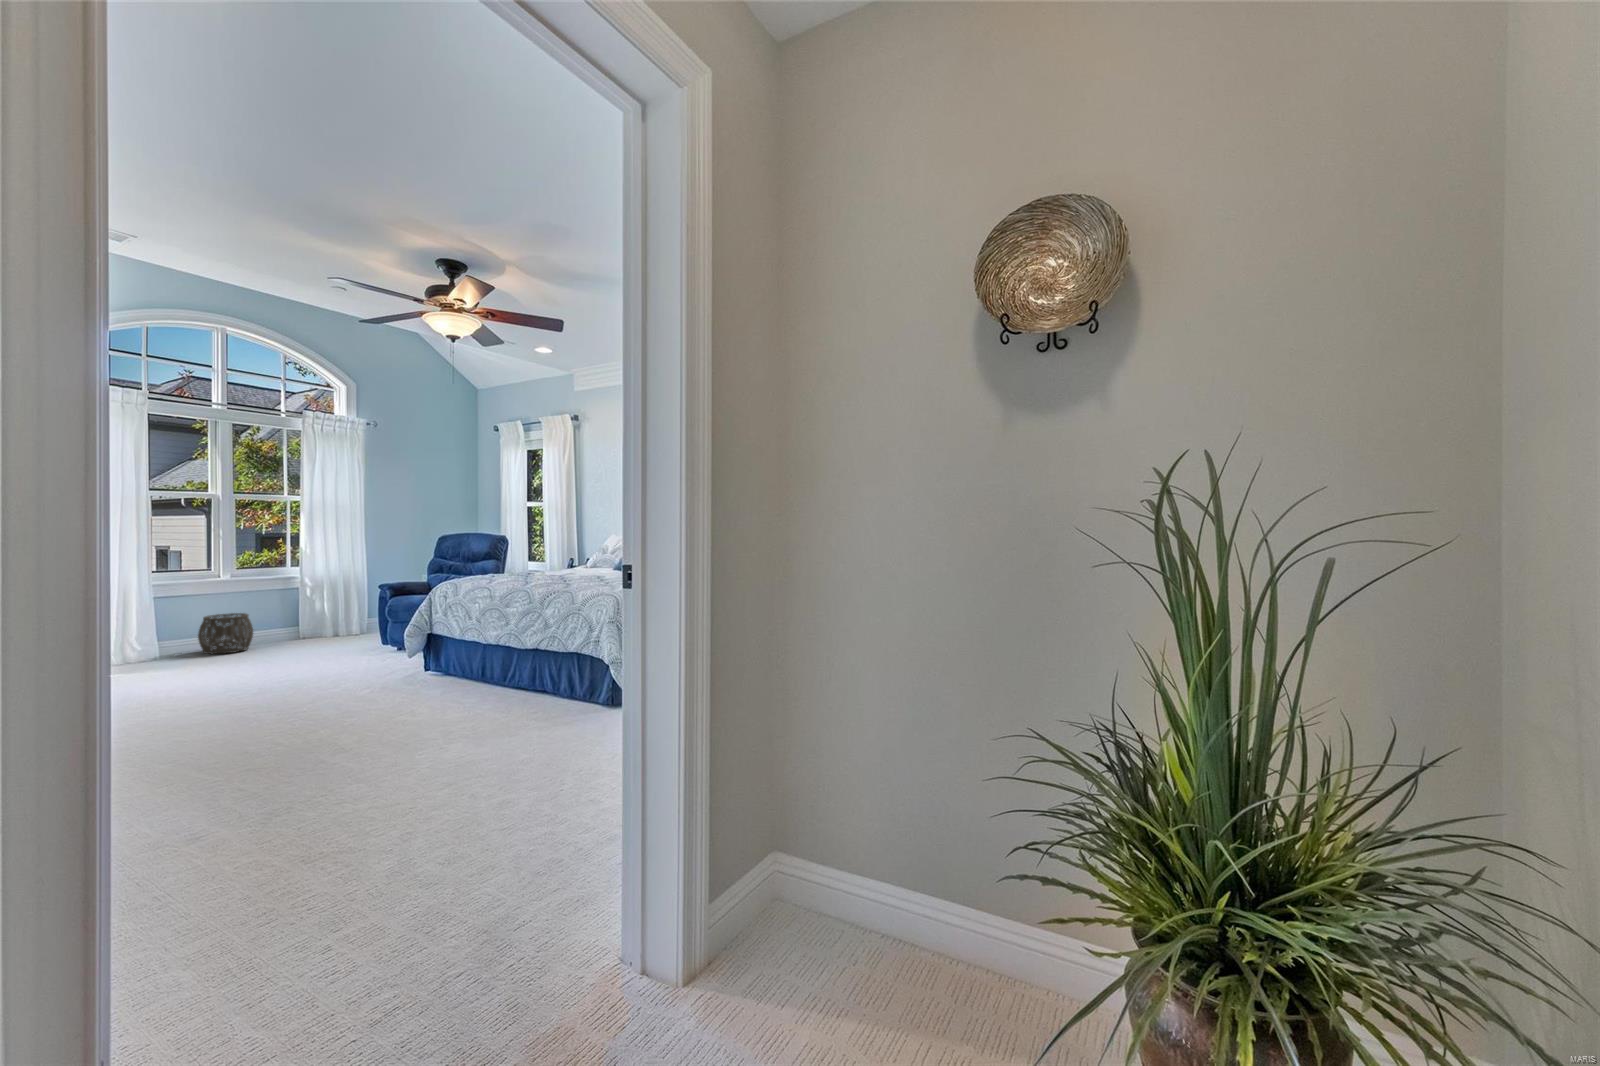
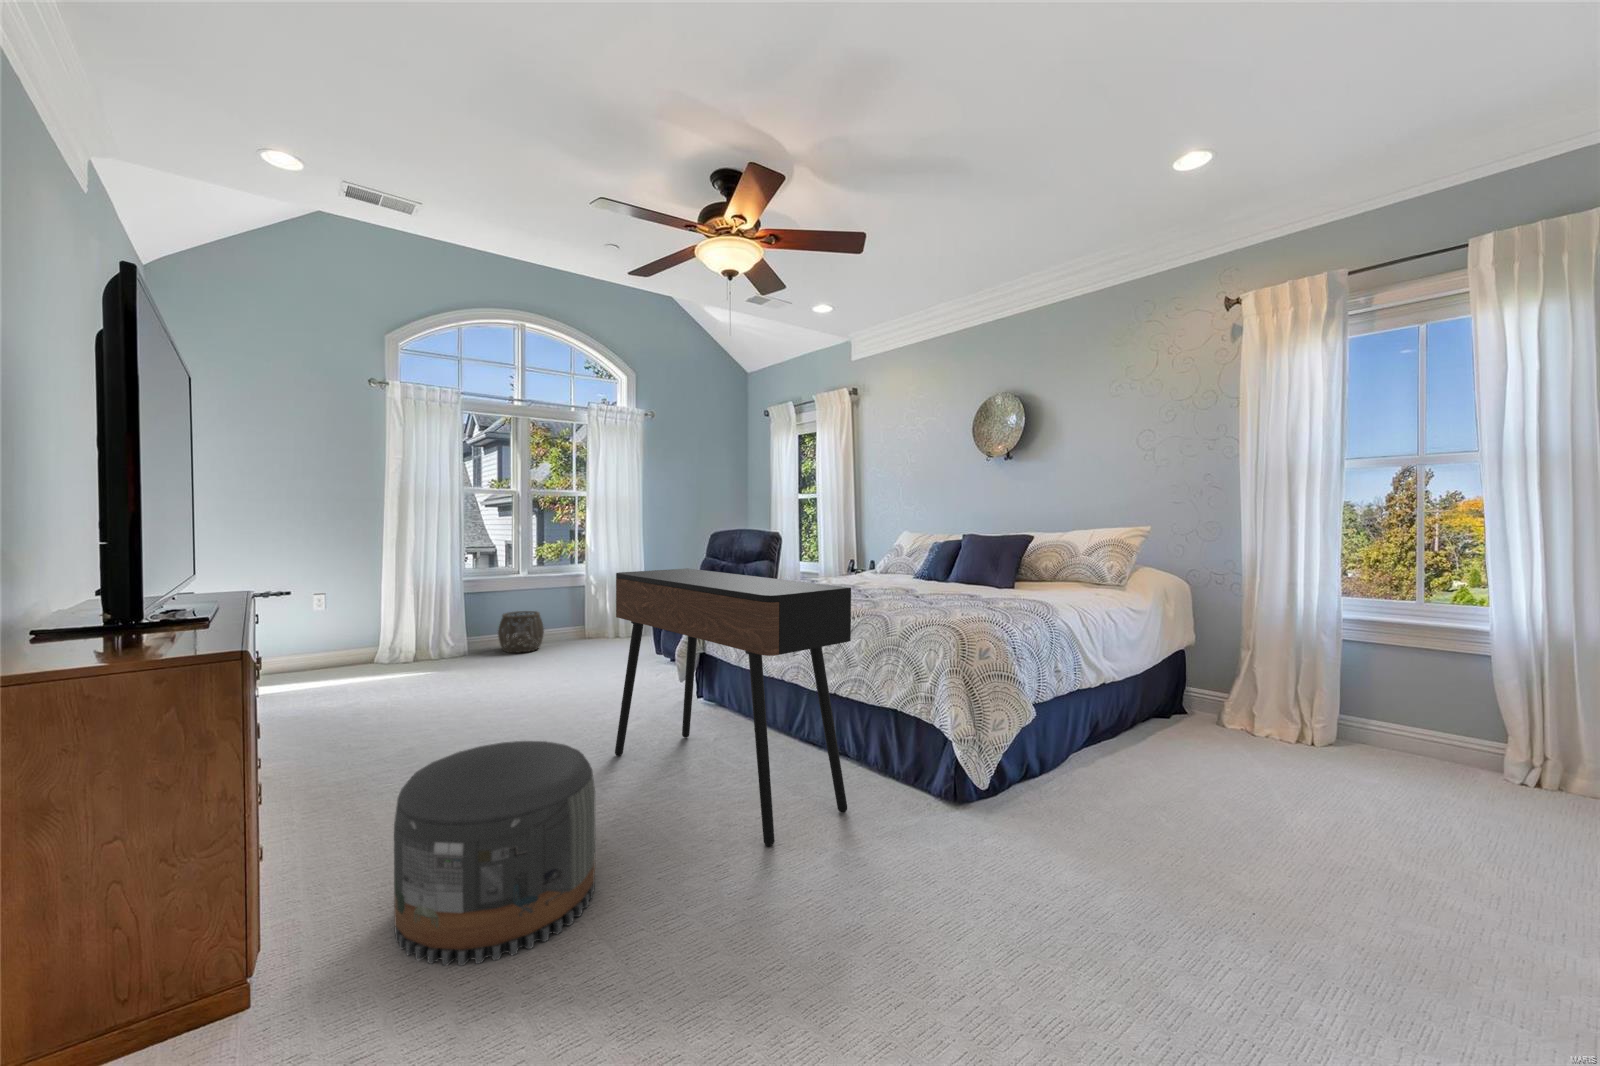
console table: none [351,563,541,737] -> present [615,568,851,846]
pouf: none [195,676,350,804] -> present [394,741,595,966]

